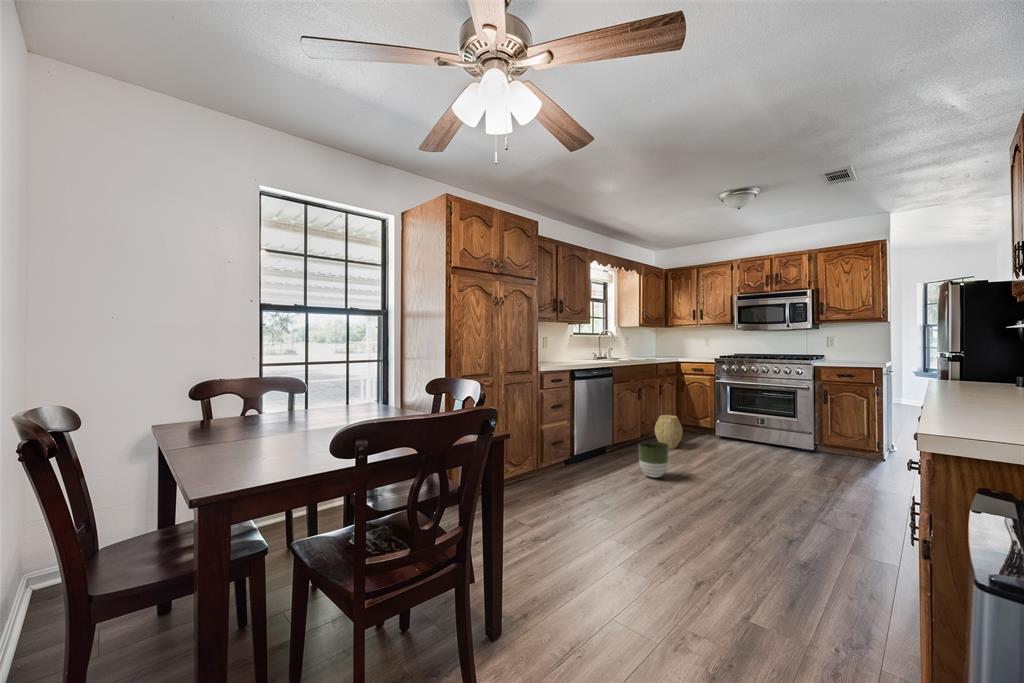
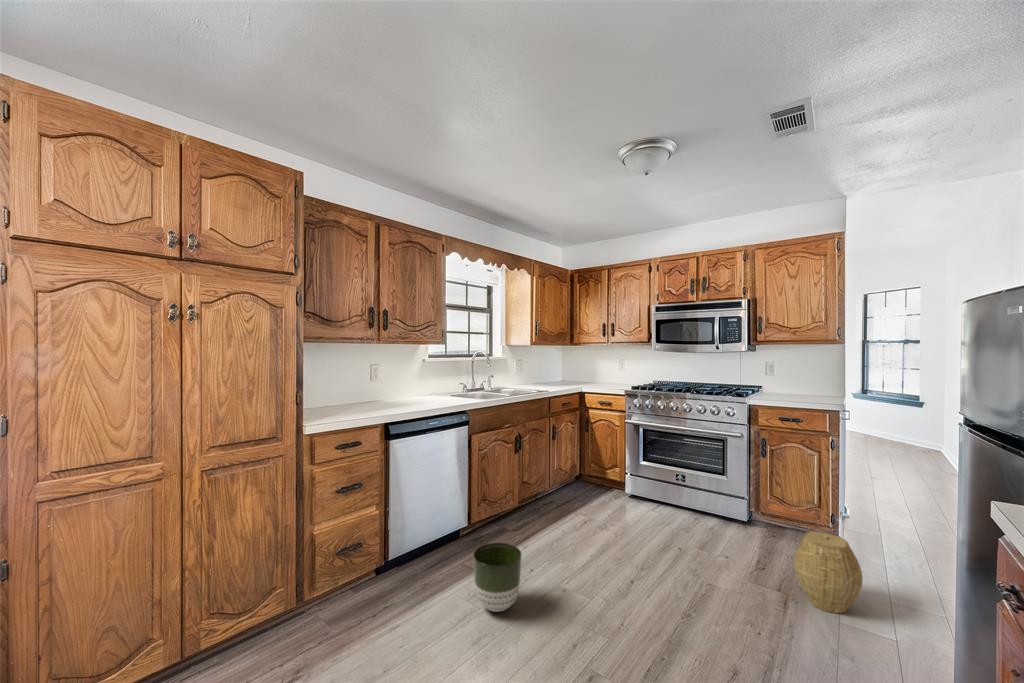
woven basket: present [655,415,683,449] -> present [794,532,863,613]

